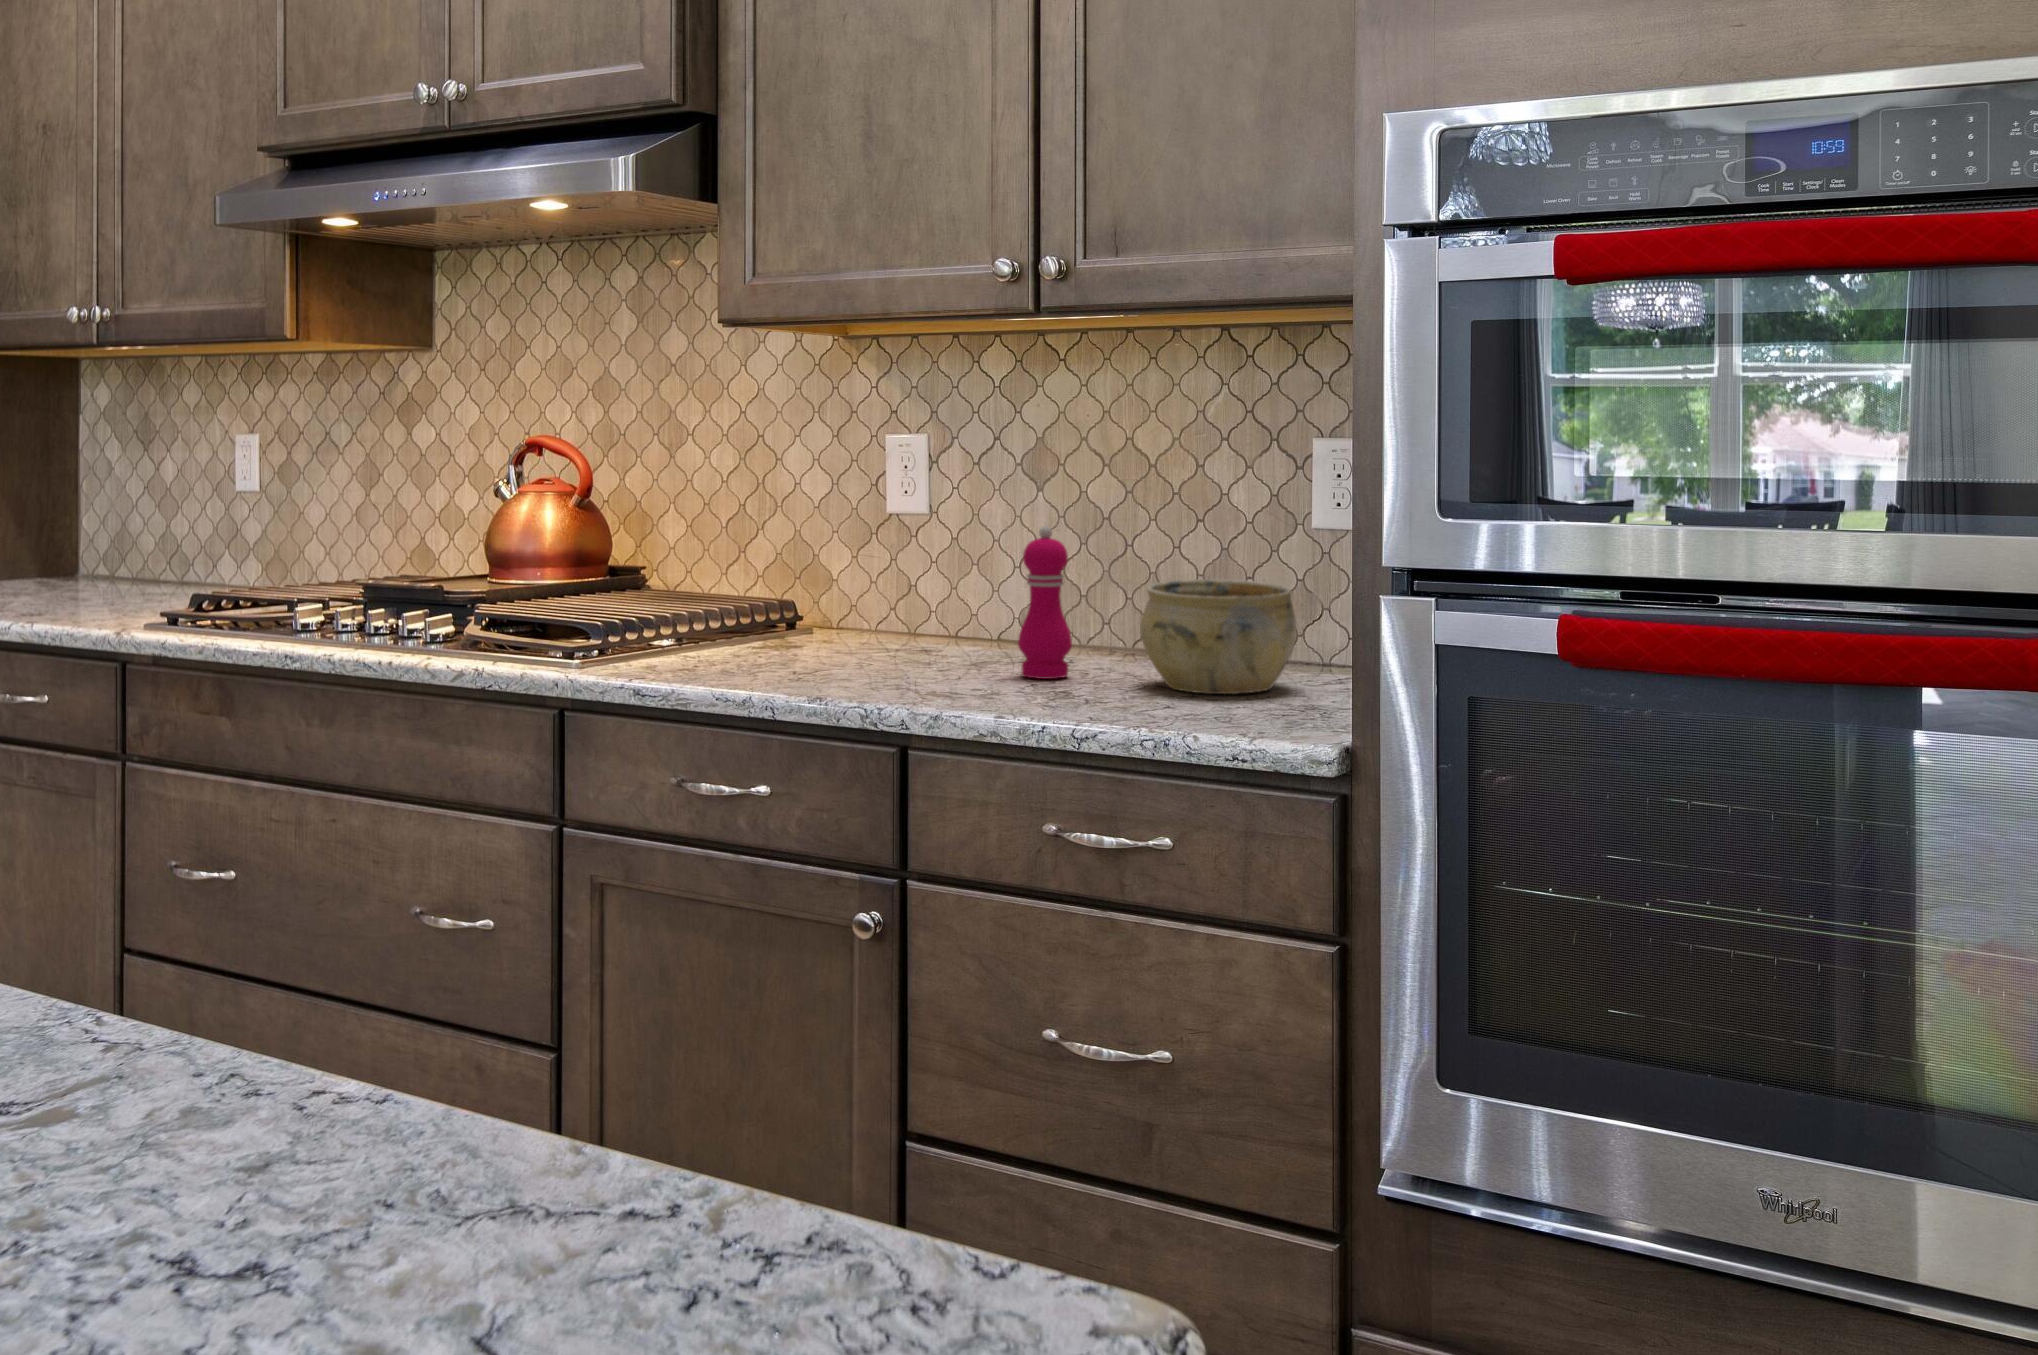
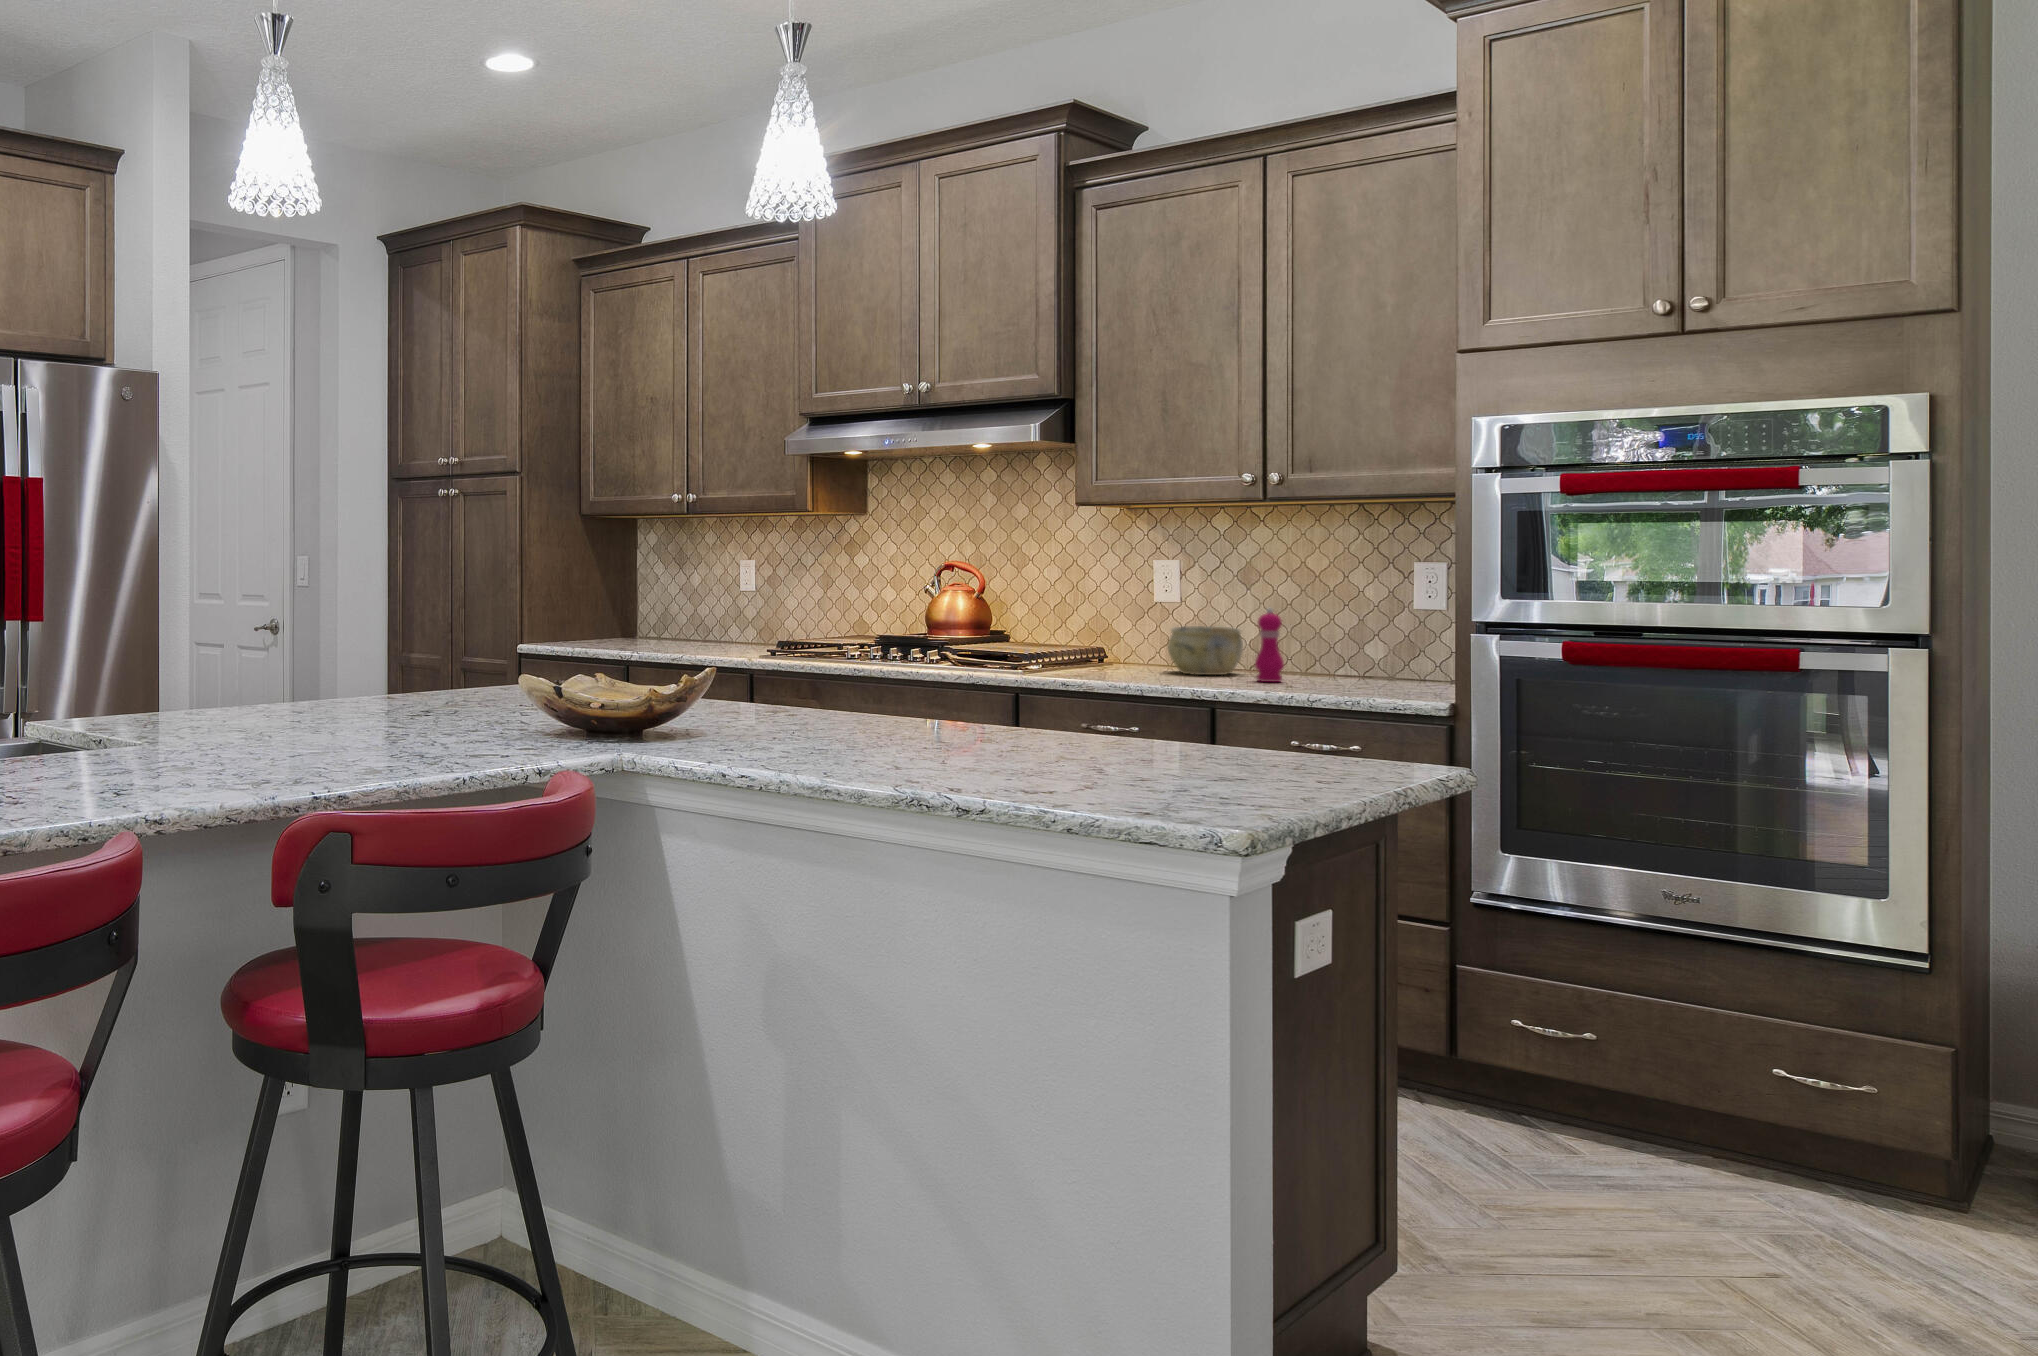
ceramic bowl: present [1140,579,1297,694] -> present [1168,626,1243,675]

